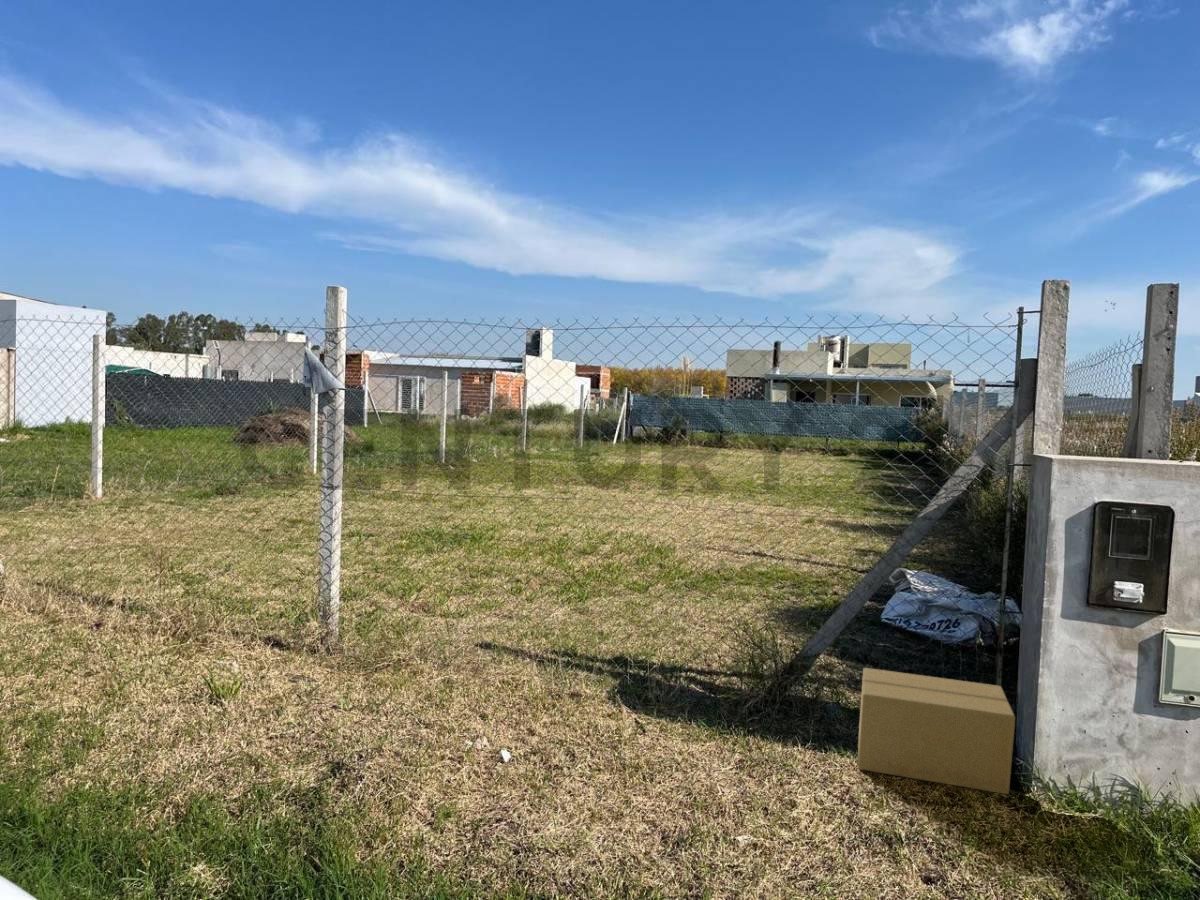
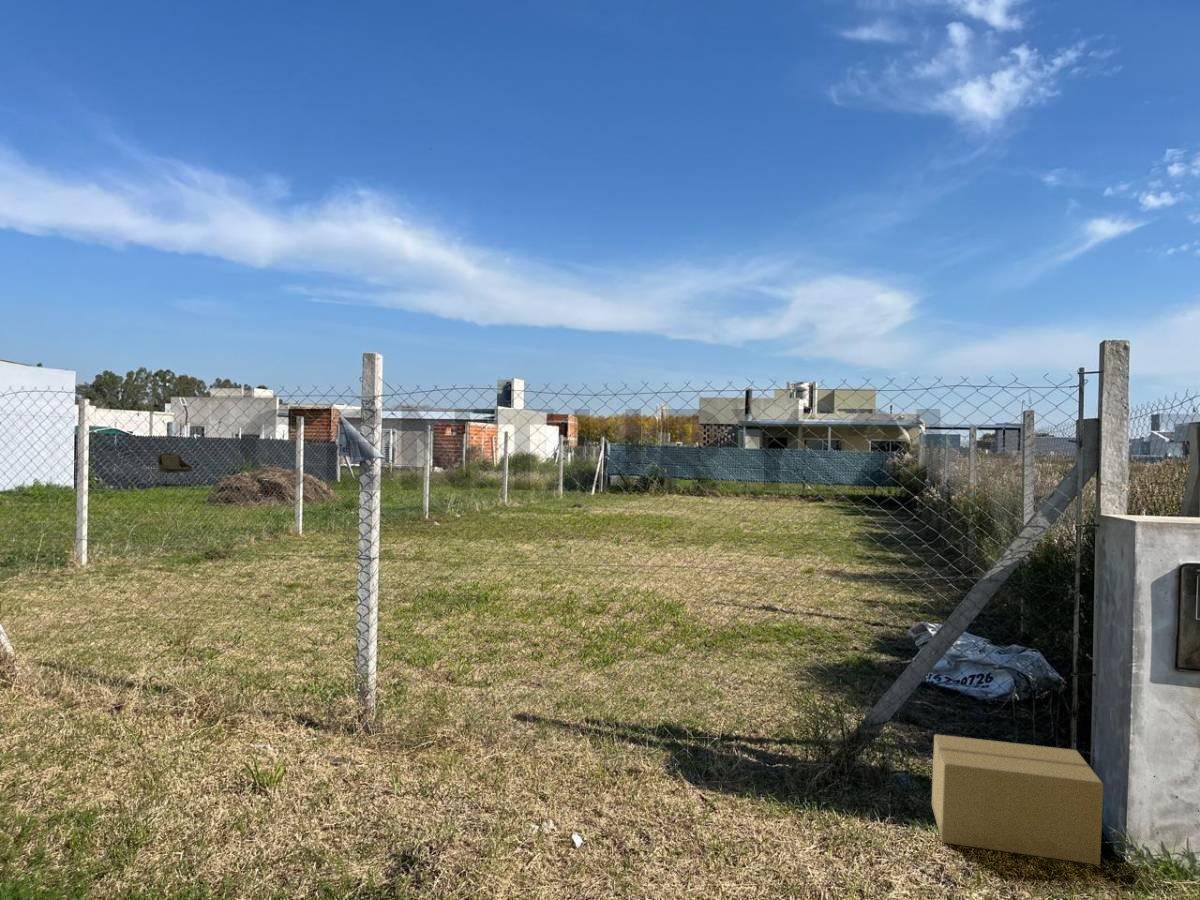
lounge chair: none [189,397,224,429] -> present [158,453,193,486]

